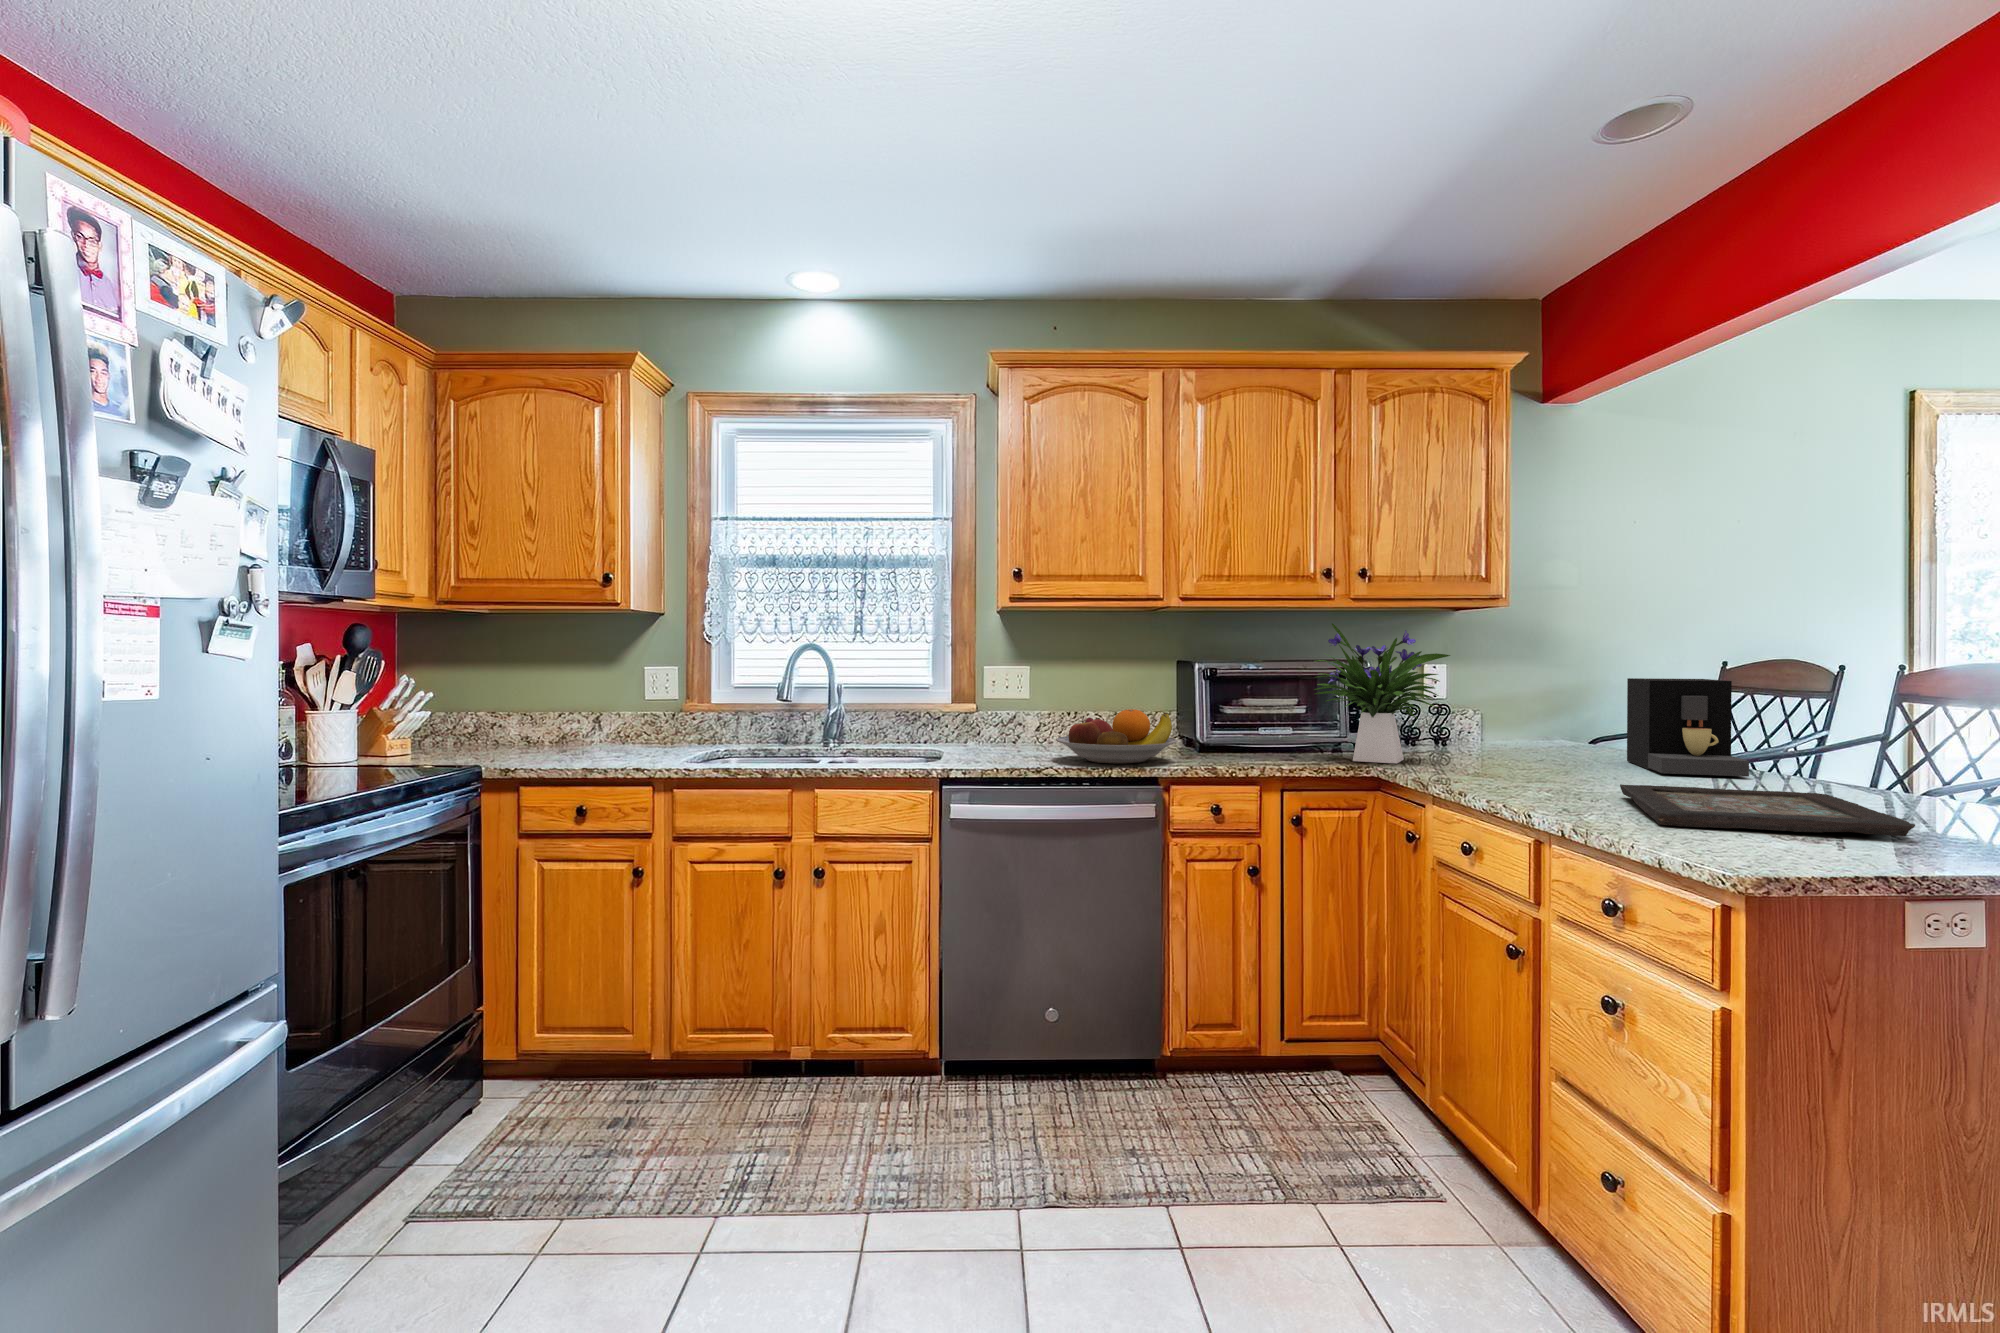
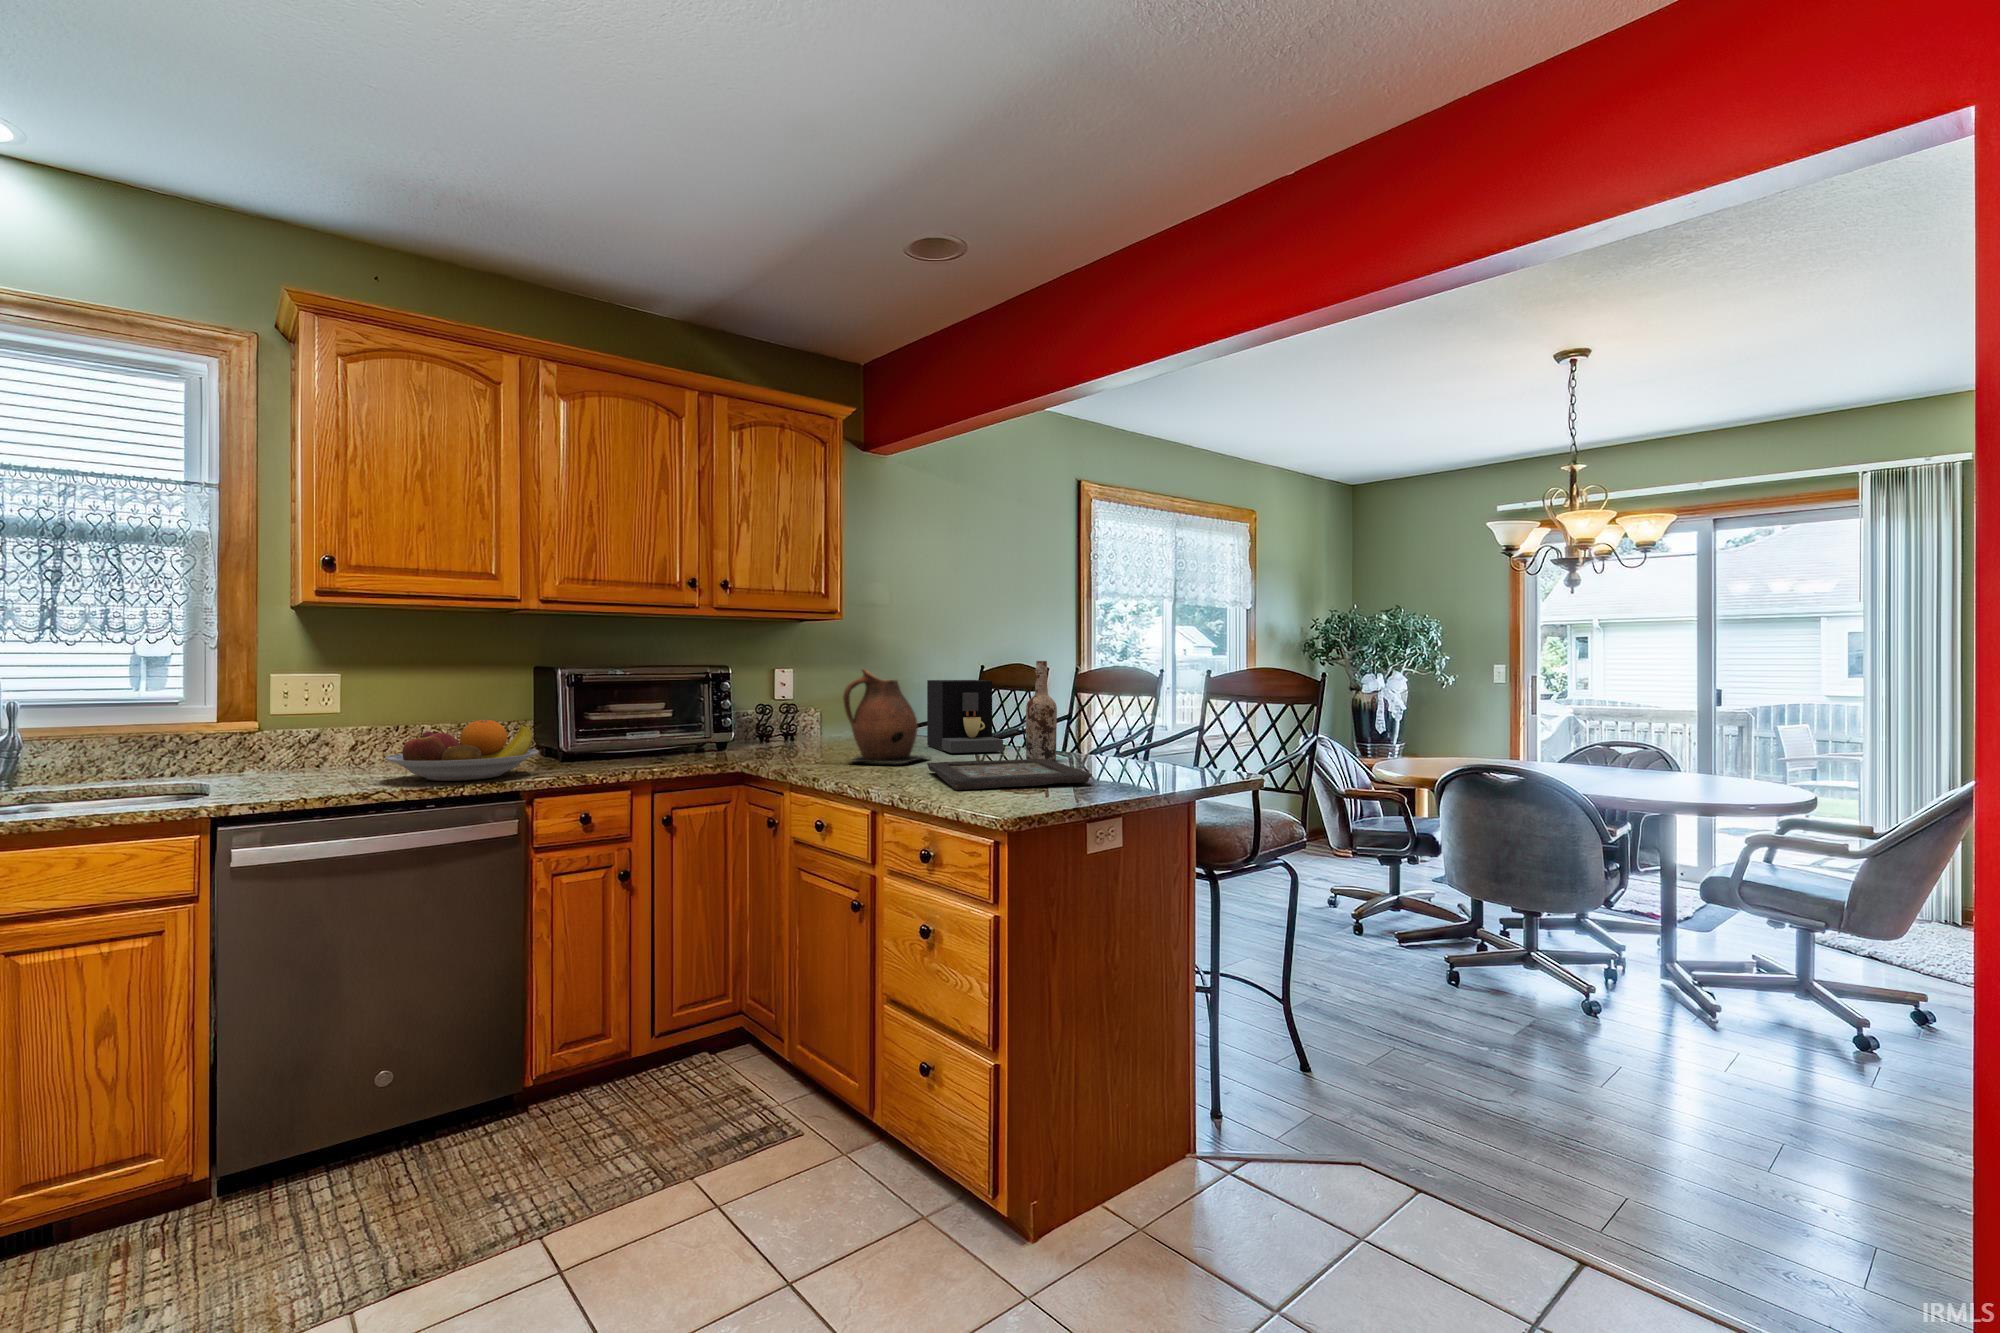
flower arrangement: present [1315,623,1450,763] -> none [679,631,801,760]
wine bottle: none [1789,654,1848,797] -> present [1026,661,1057,761]
ceramic pitcher: none [1503,664,1629,784] -> present [843,669,927,764]

